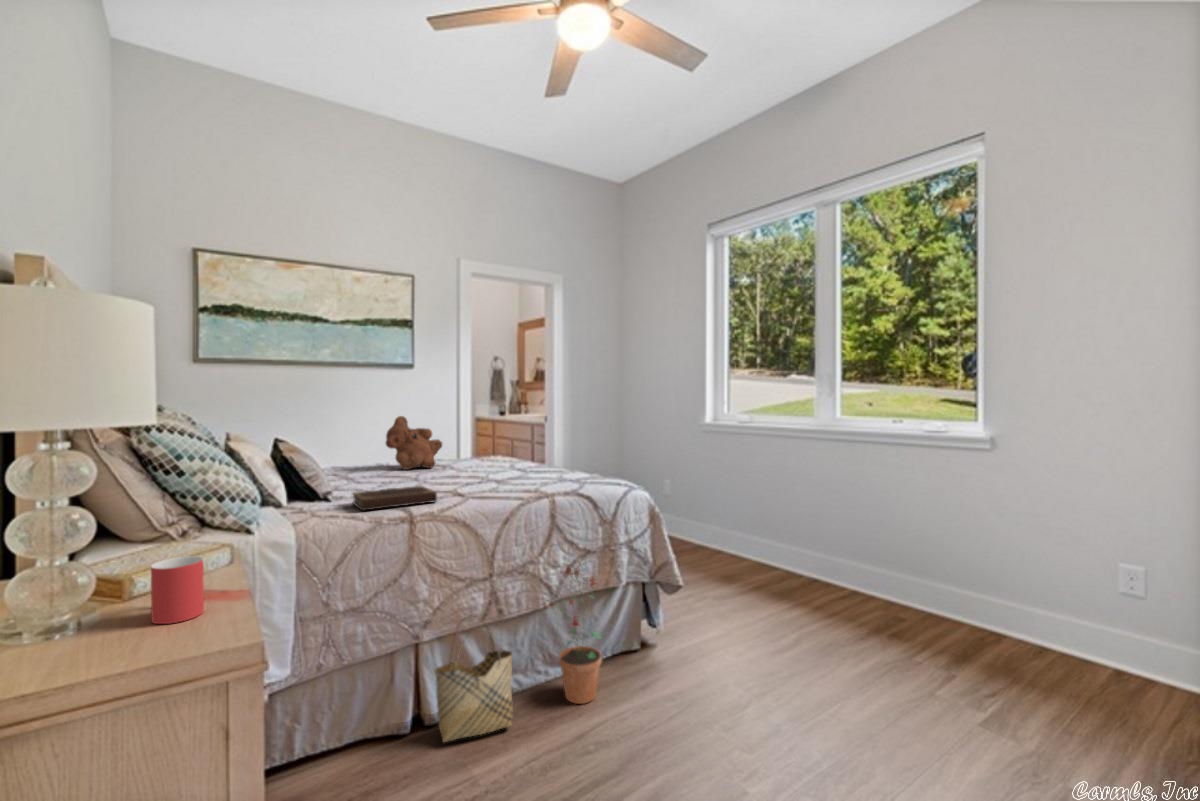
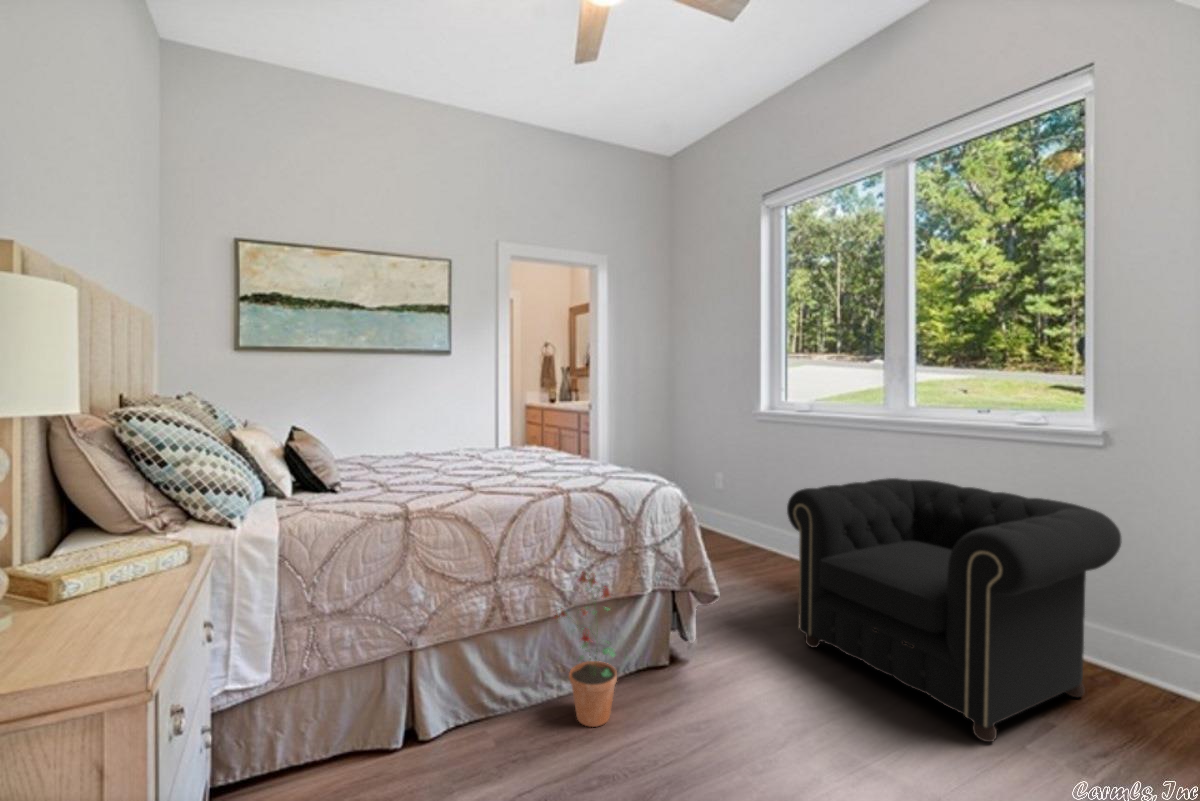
teddy bear: present [386,416,442,470] -> none [413,403,474,459]
armchair: none [735,478,999,689] -> present [787,478,1121,742]
notebook: present [353,486,437,510] -> none [354,479,441,505]
mug: present [151,556,204,624] -> none [57,560,121,636]
woven basket: present [435,617,513,742] -> none [426,623,515,760]

